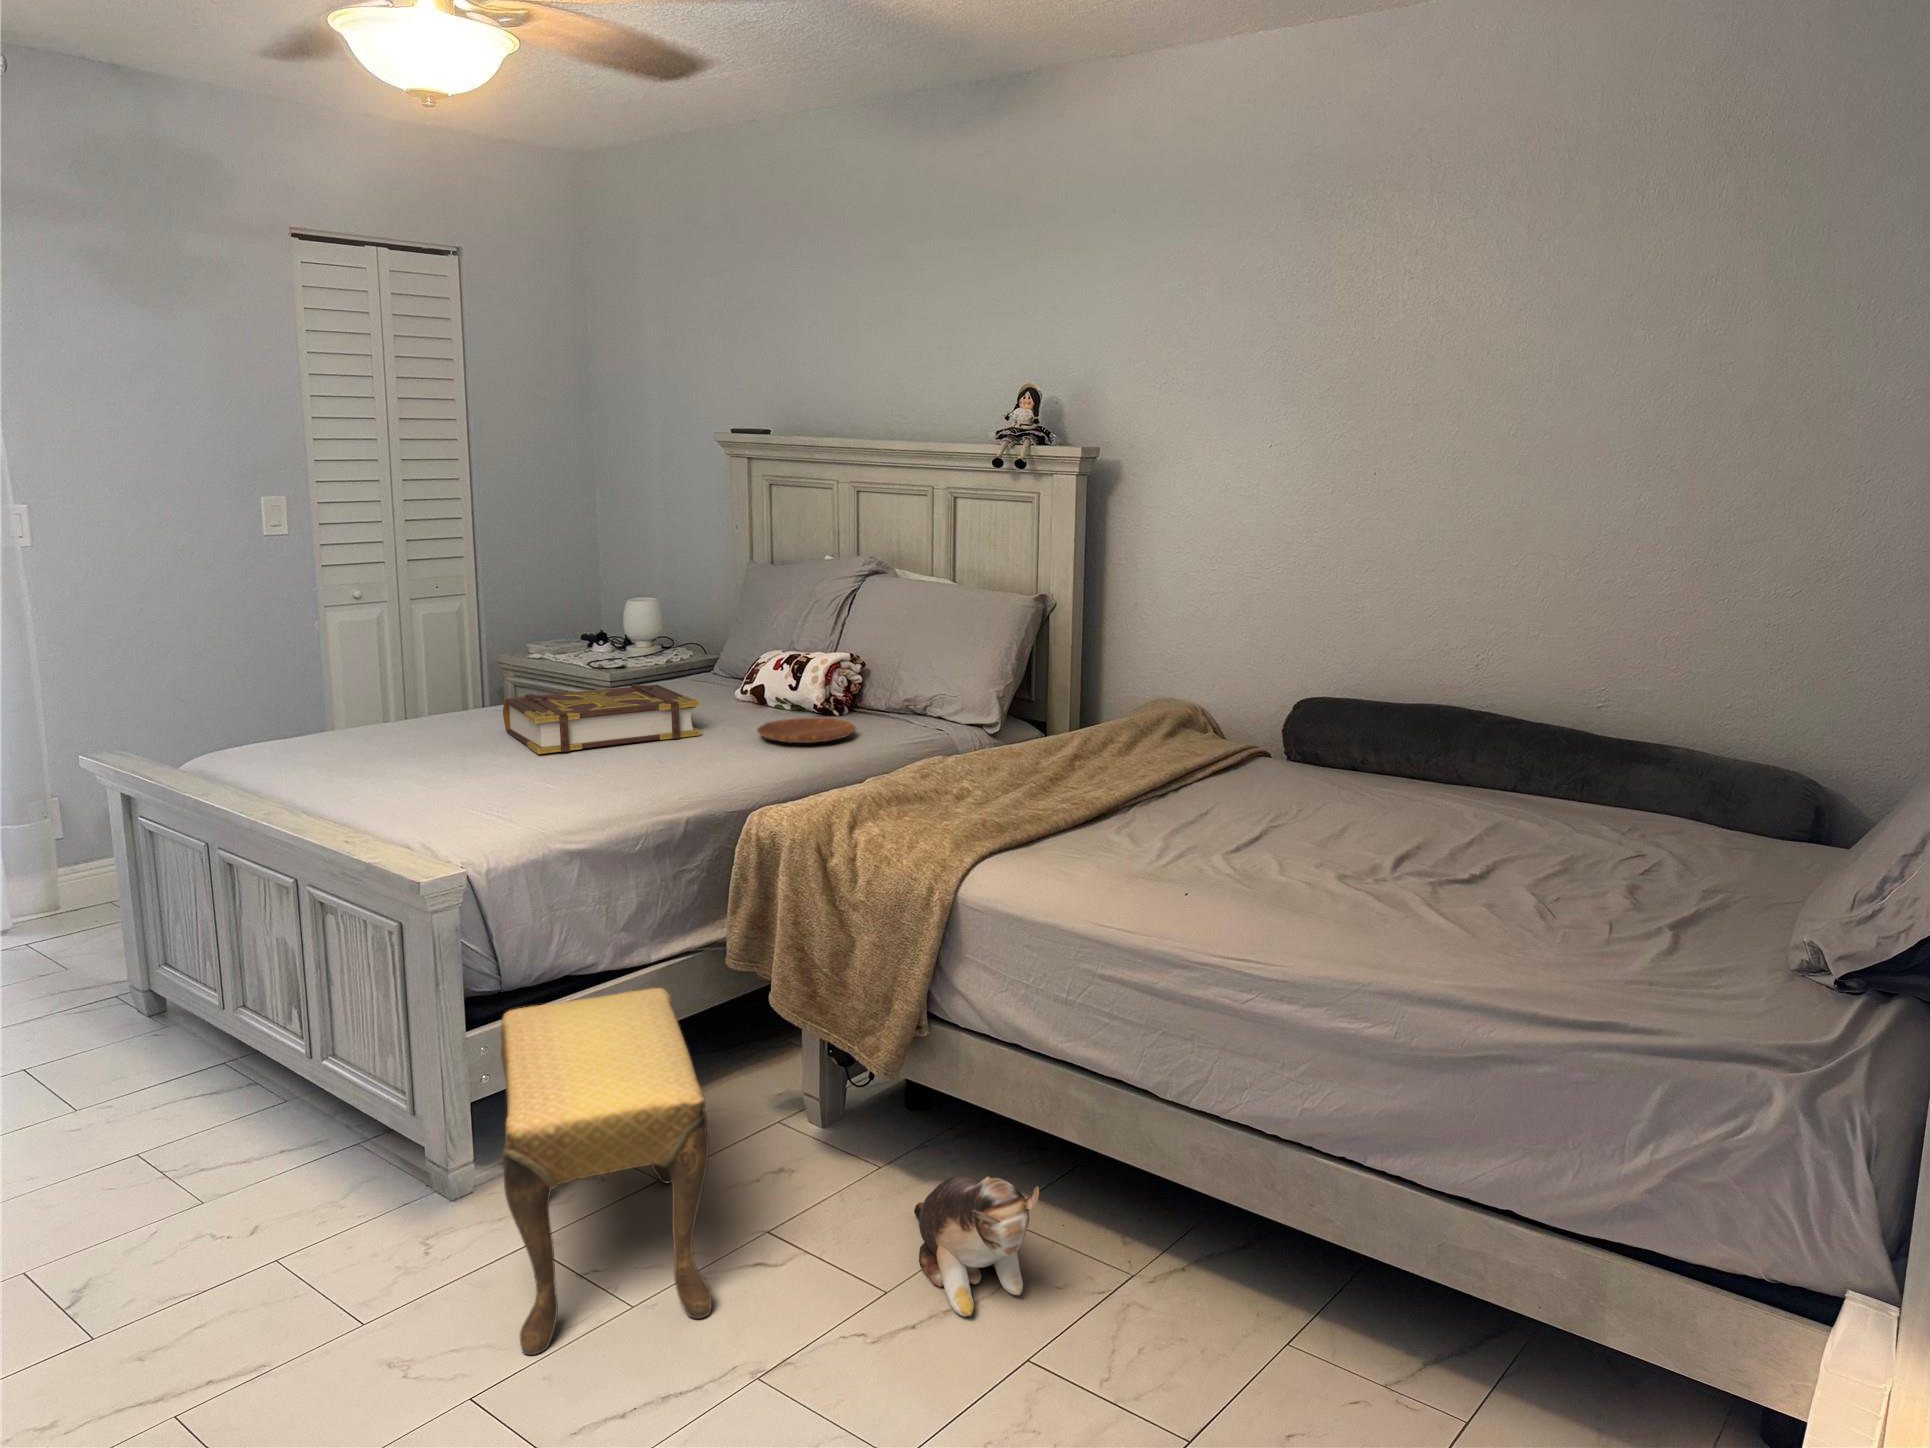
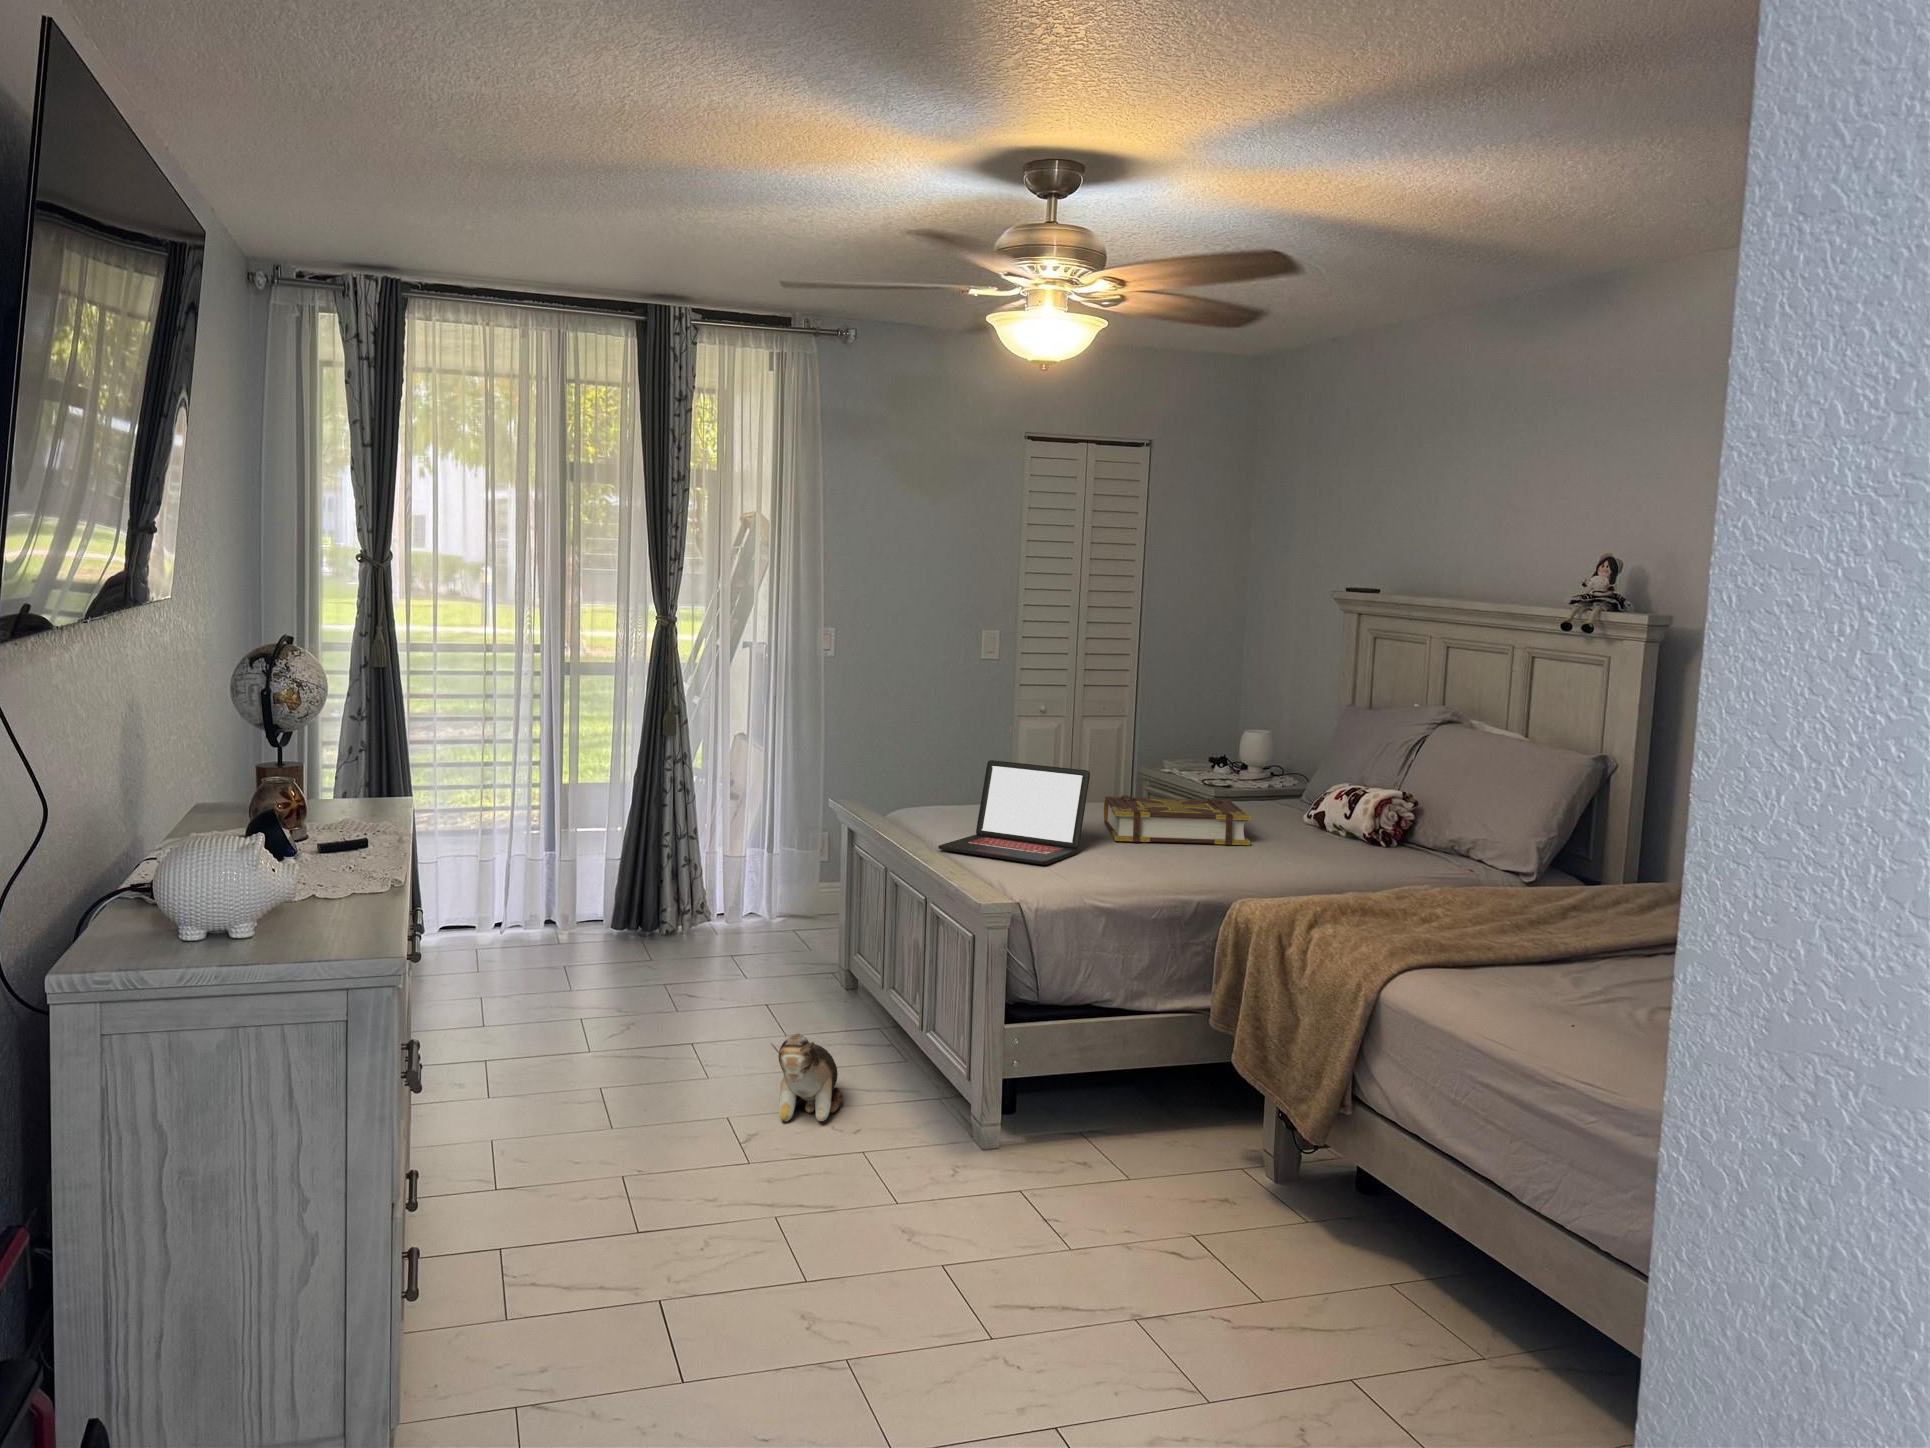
laptop: none [297,671,504,805] -> present [938,760,1090,865]
tray: present [757,718,856,743] -> none [1295,842,1384,864]
footstool: present [500,988,712,1355] -> none [987,1013,1149,1271]
plush toy: present [914,1176,1039,1317] -> present [771,1033,842,1121]

